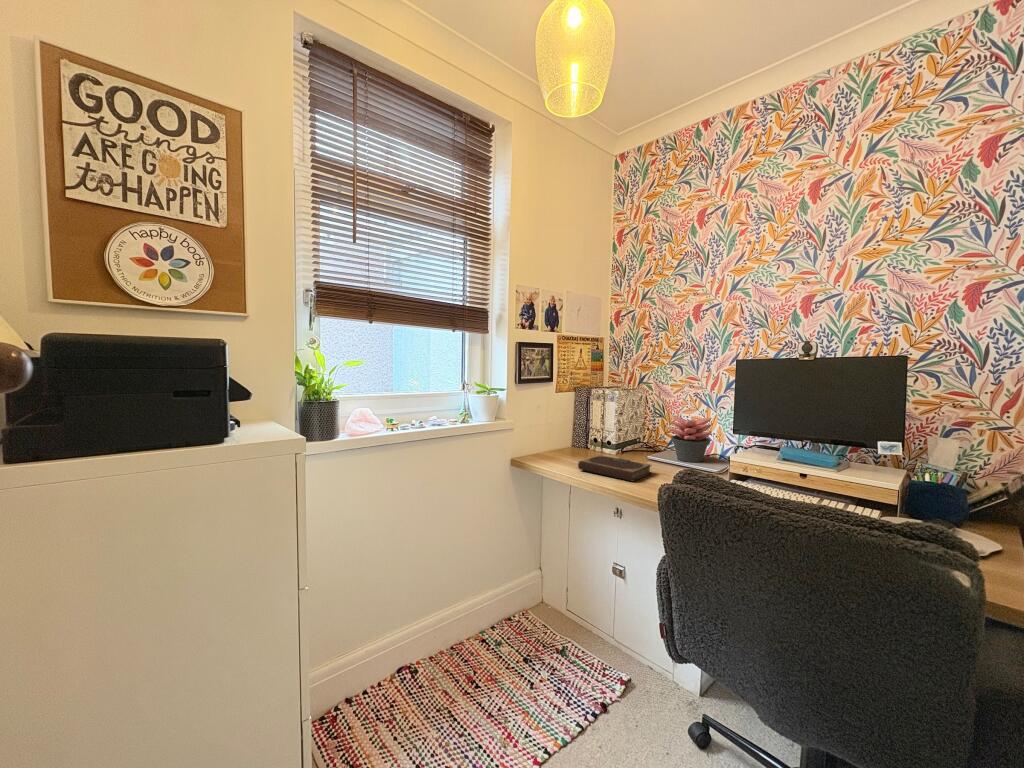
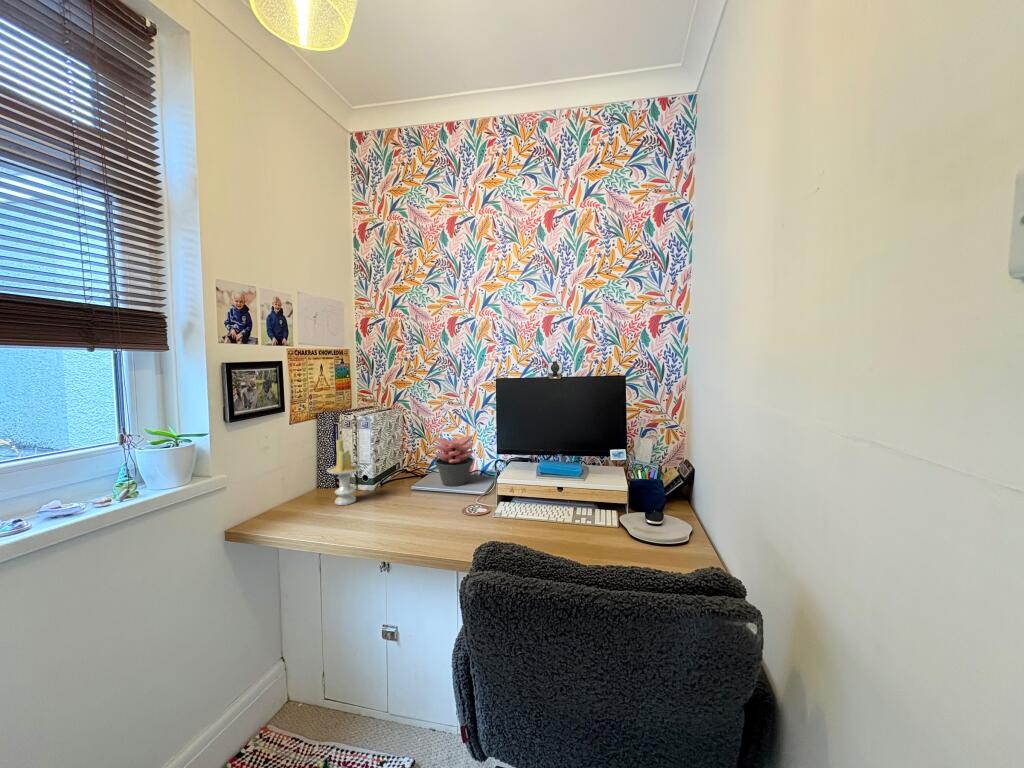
candle: none [579,406,605,459] -> present [327,439,361,505]
notebook: present [578,455,651,481] -> none [331,500,421,532]

